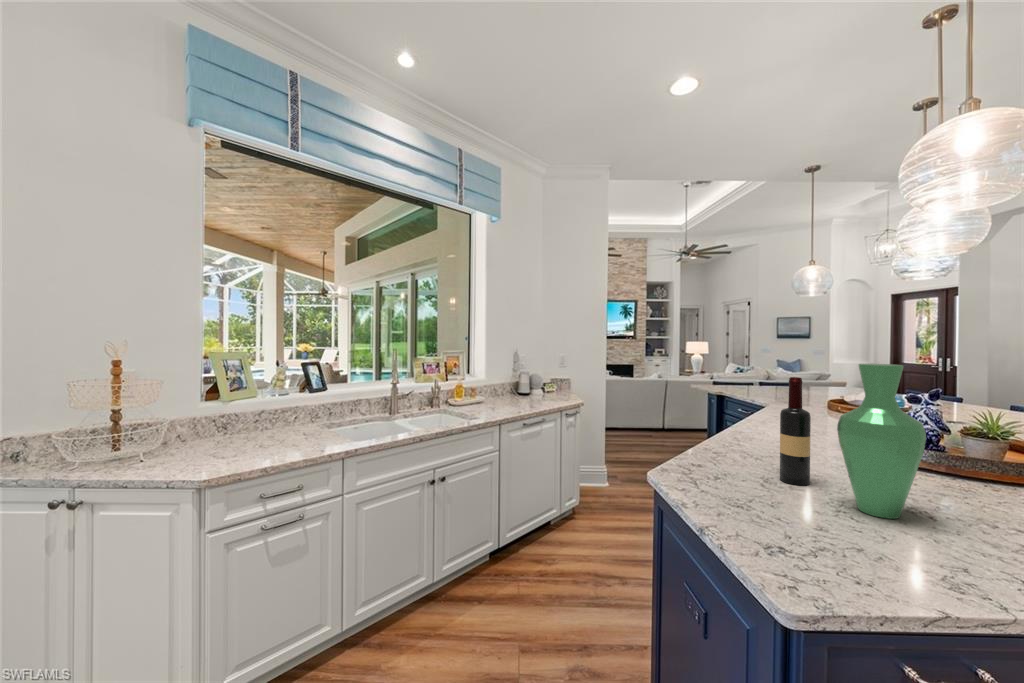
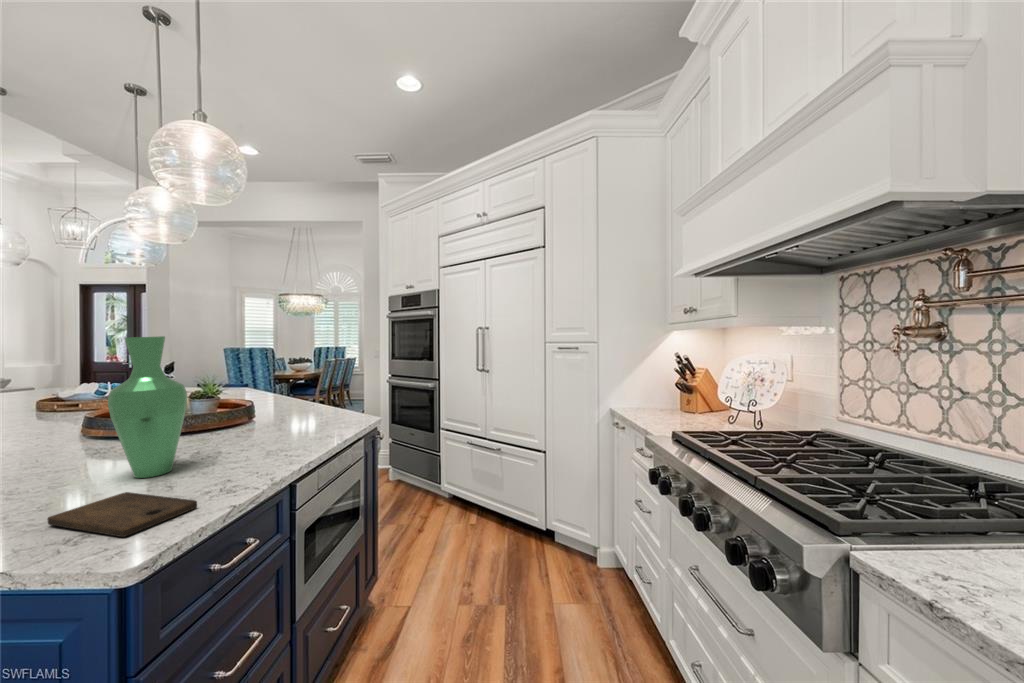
wine bottle: present [780,377,811,485] -> none [24,361,72,487]
cutting board: none [766,516,896,585] -> present [47,492,197,537]

